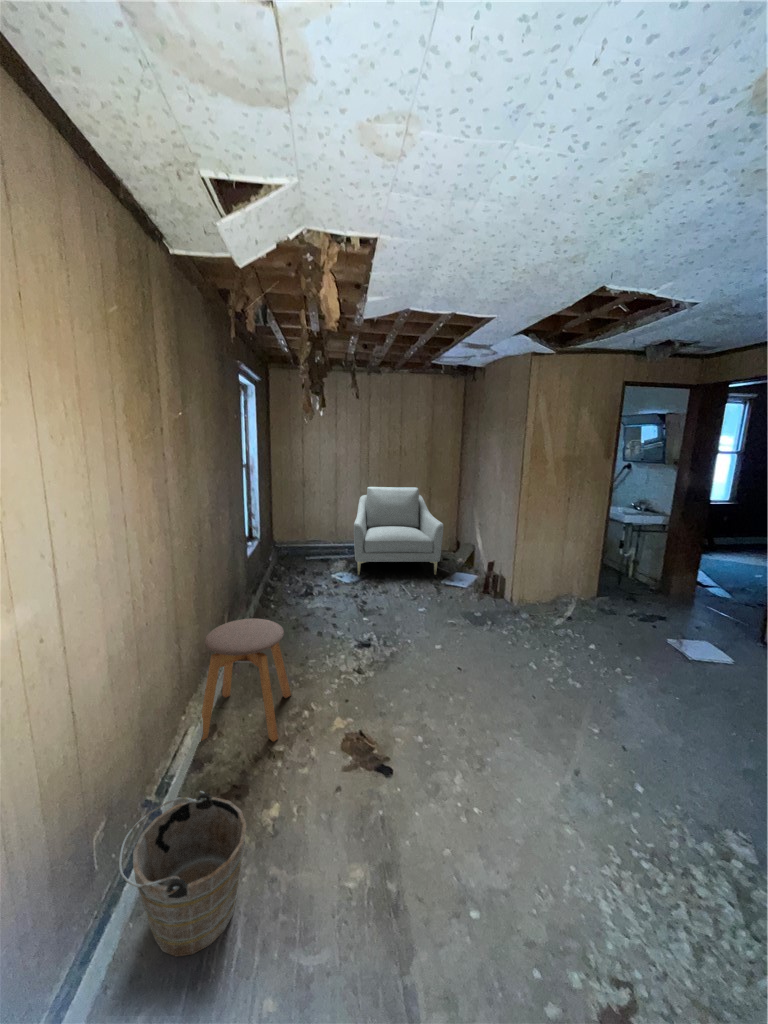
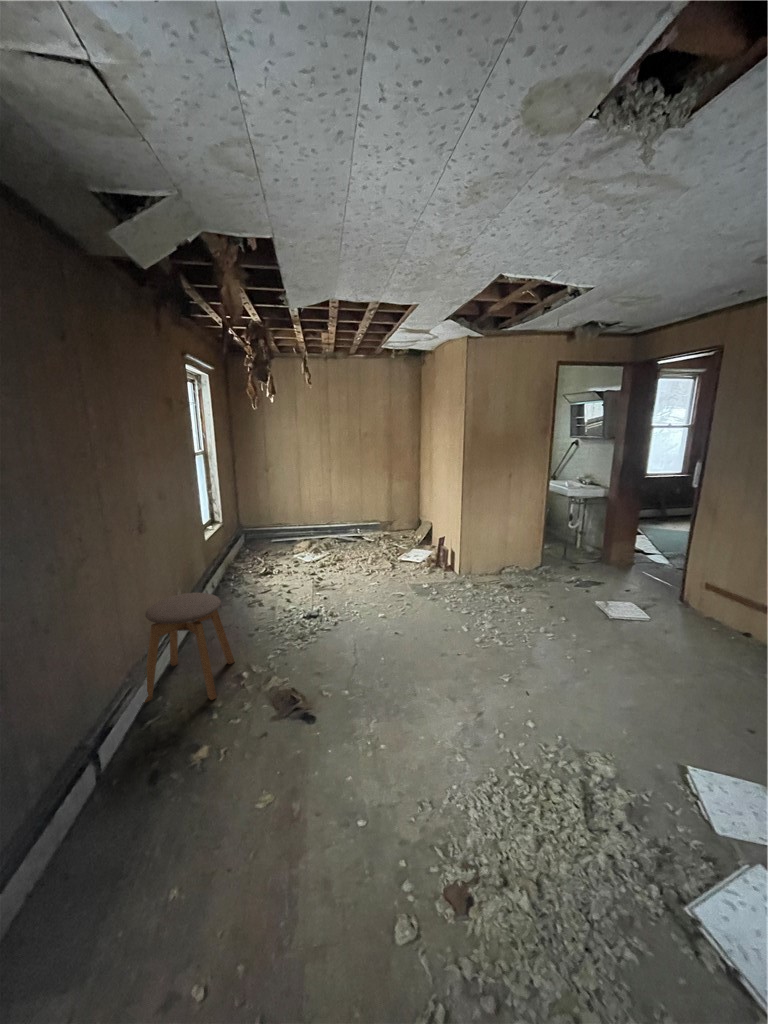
chair: present [354,487,444,575] -> none [312,469,399,555]
bucket: present [119,791,246,957] -> none [50,733,165,862]

